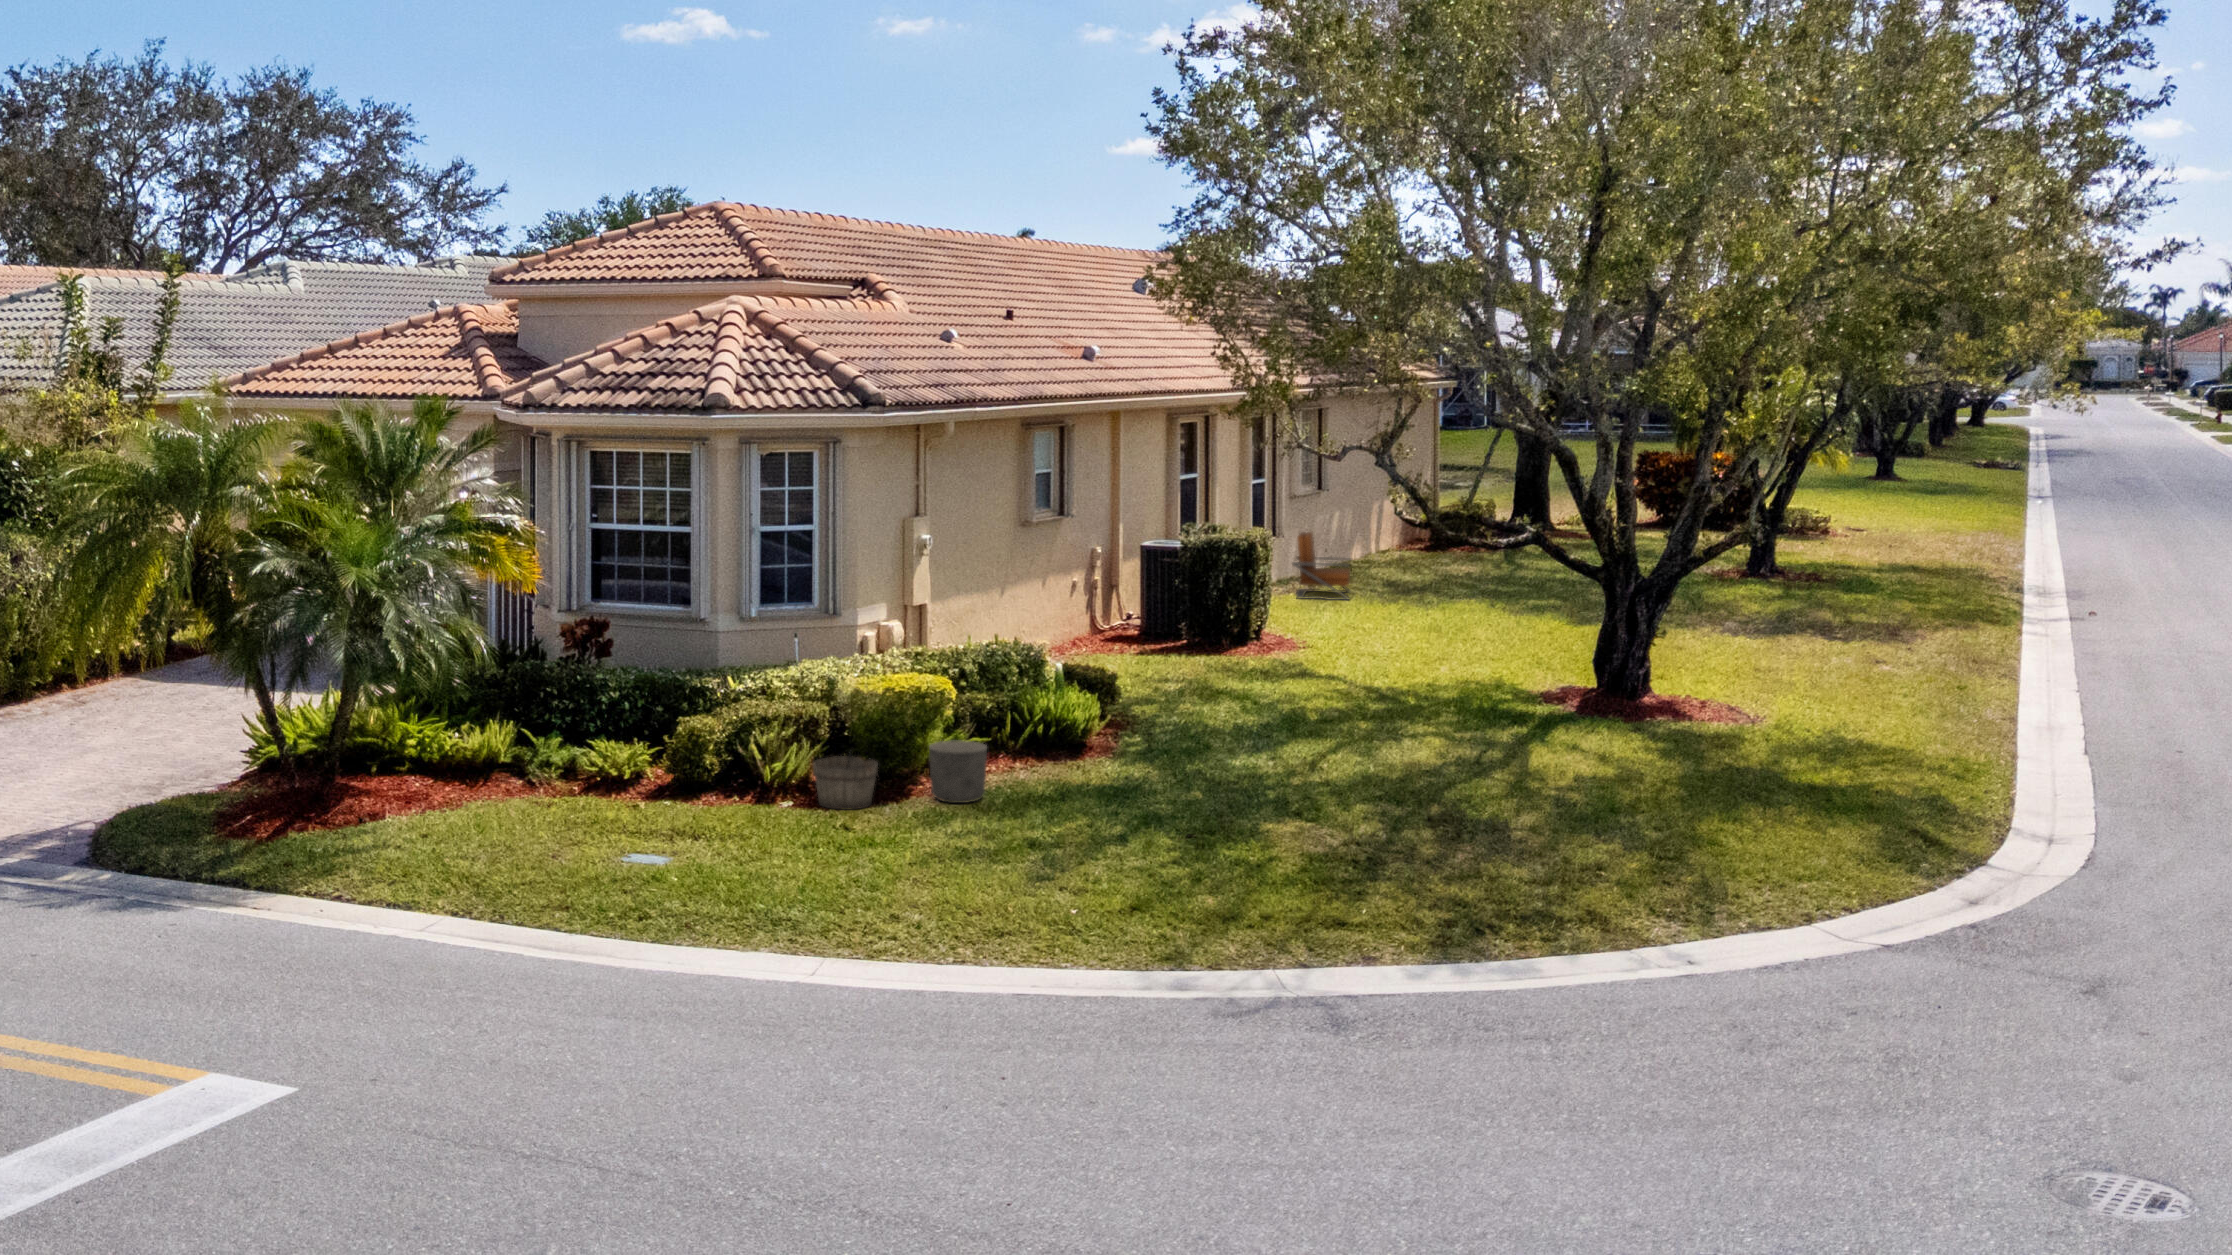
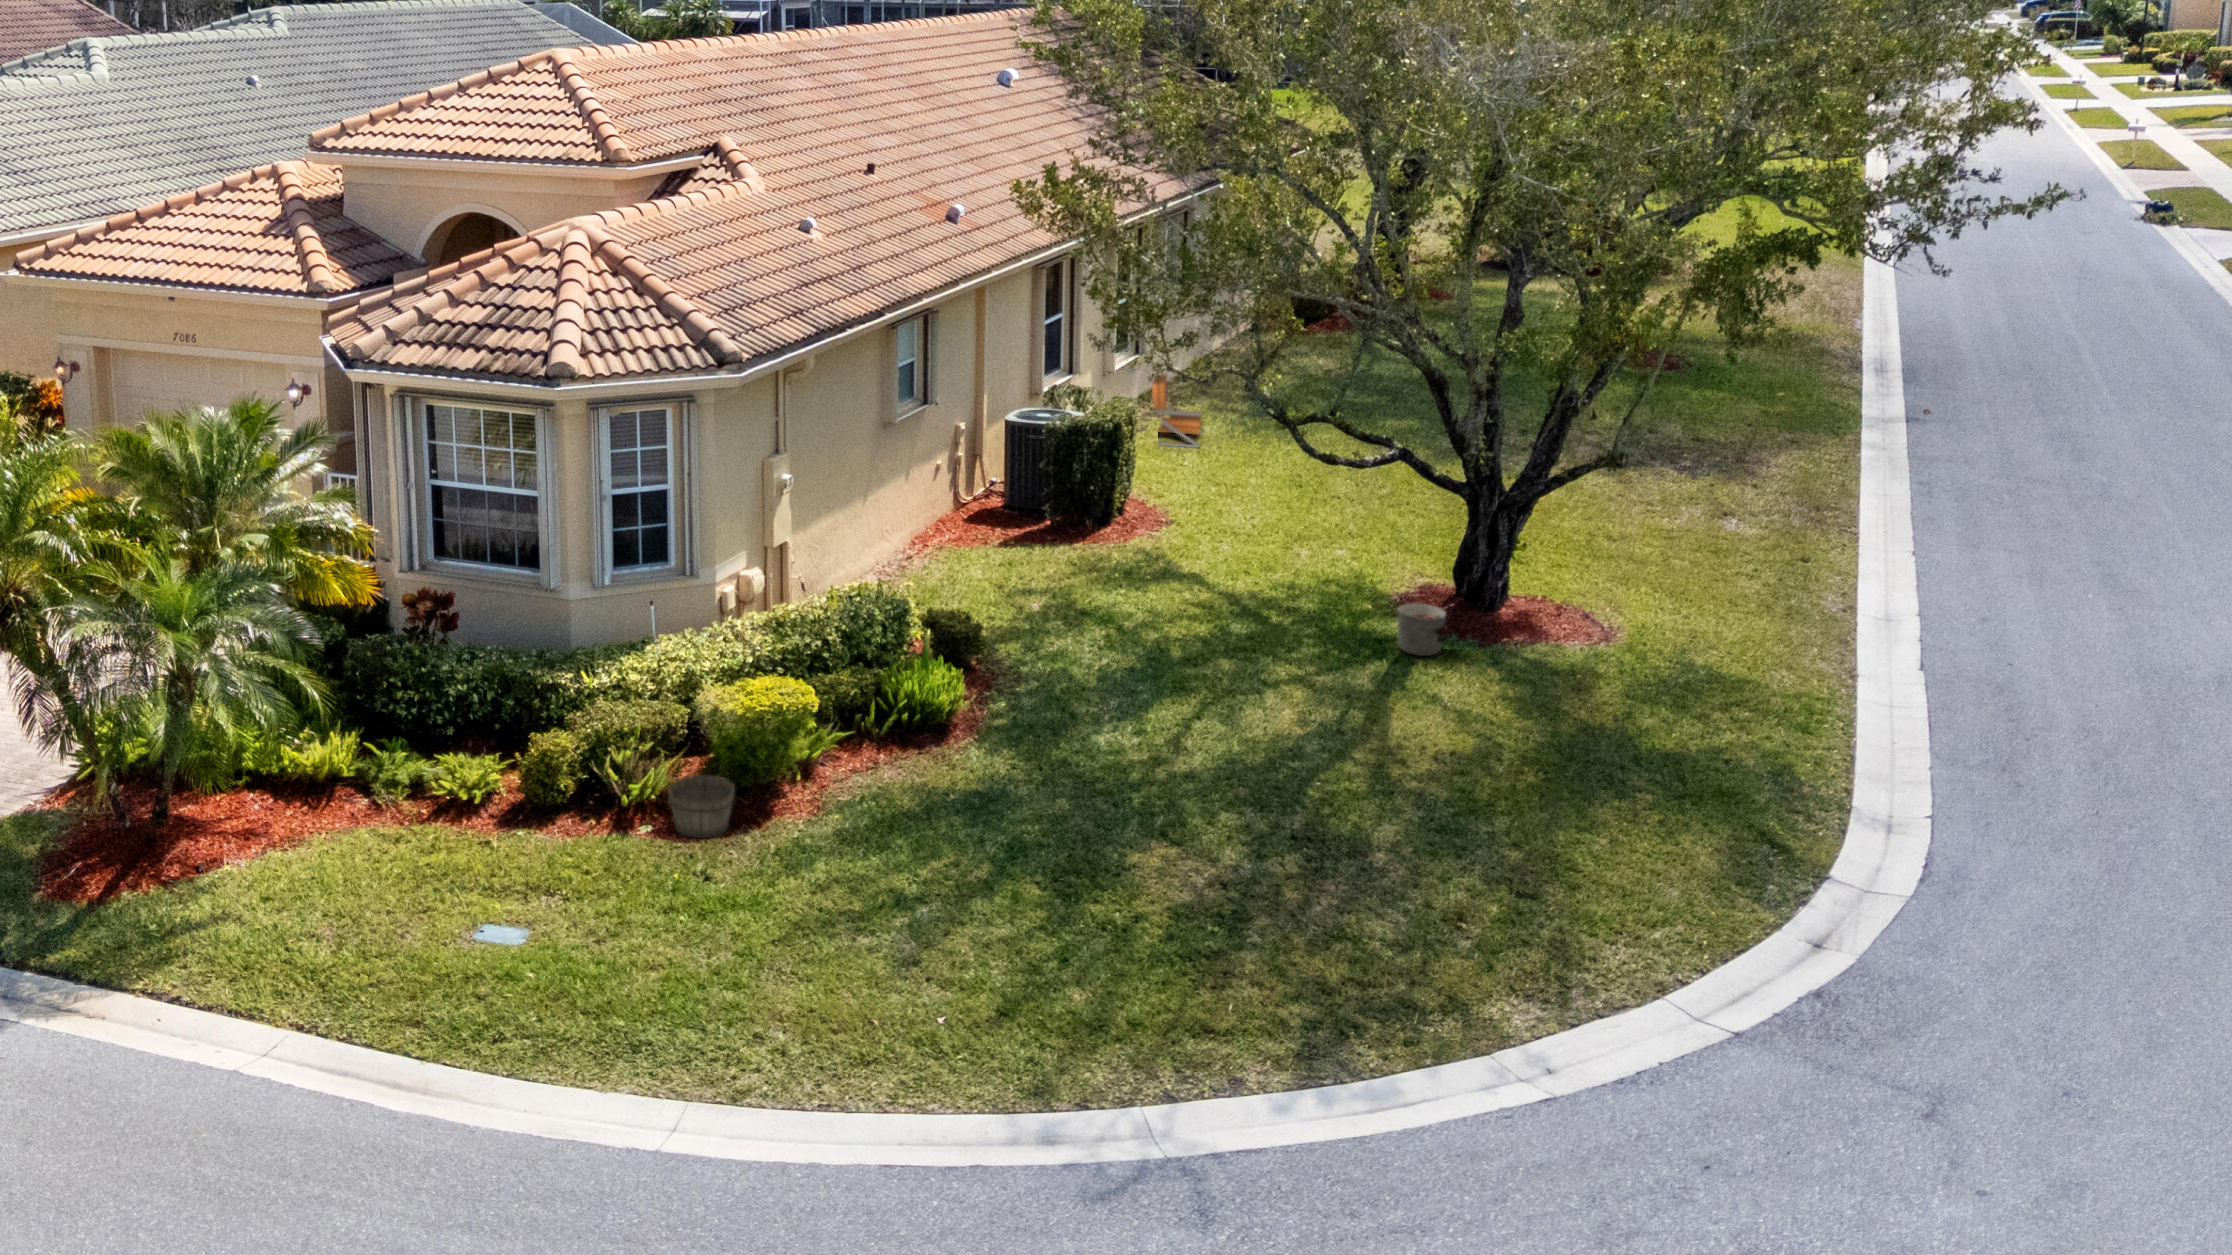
planter: present [929,741,987,803] -> present [1398,604,1446,656]

